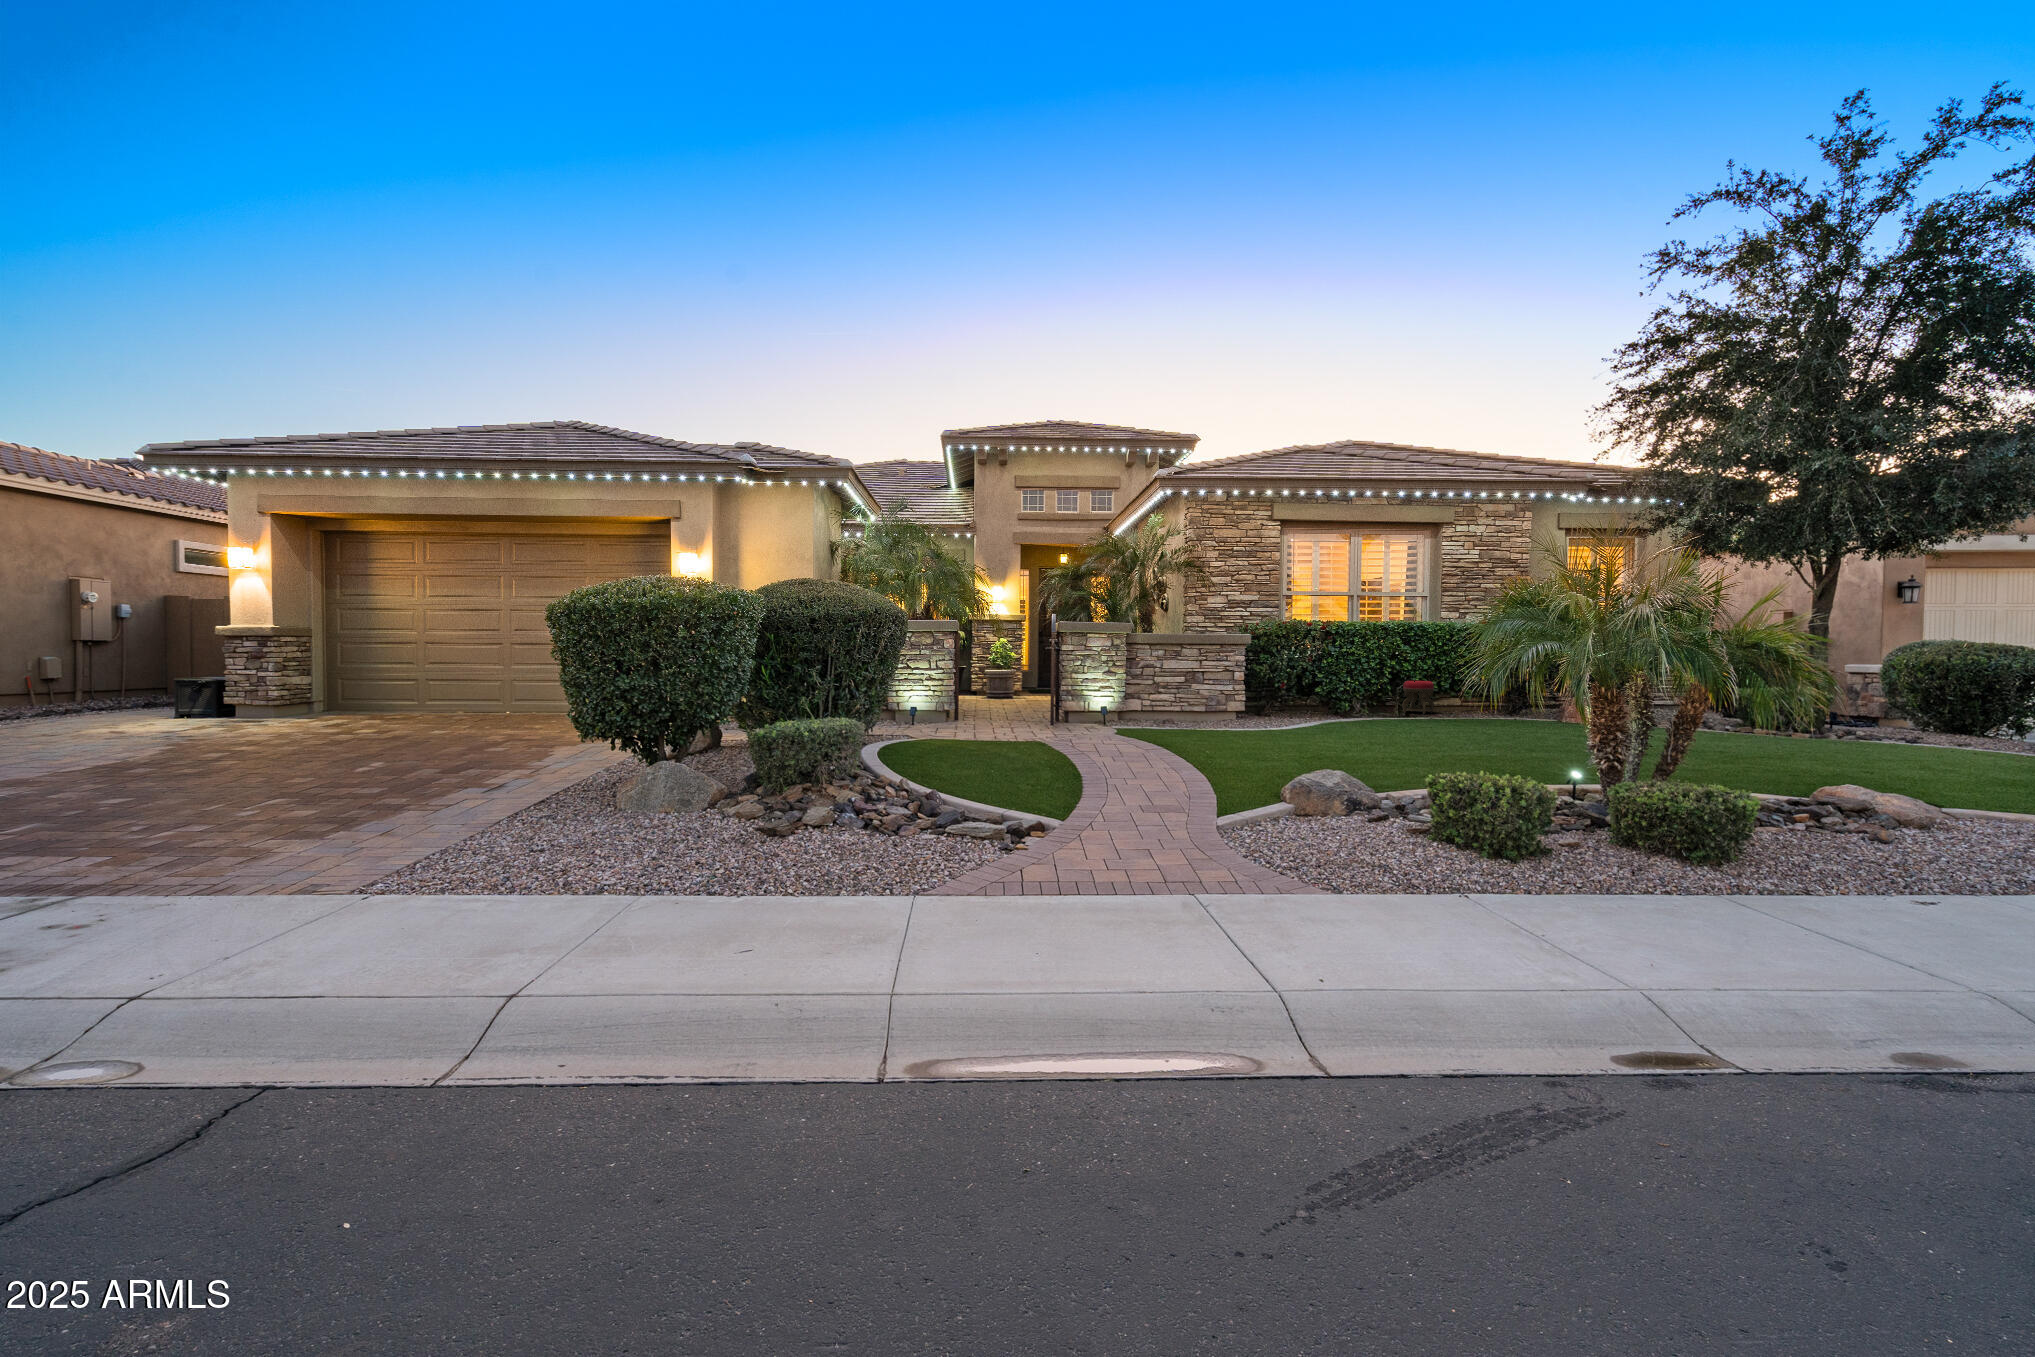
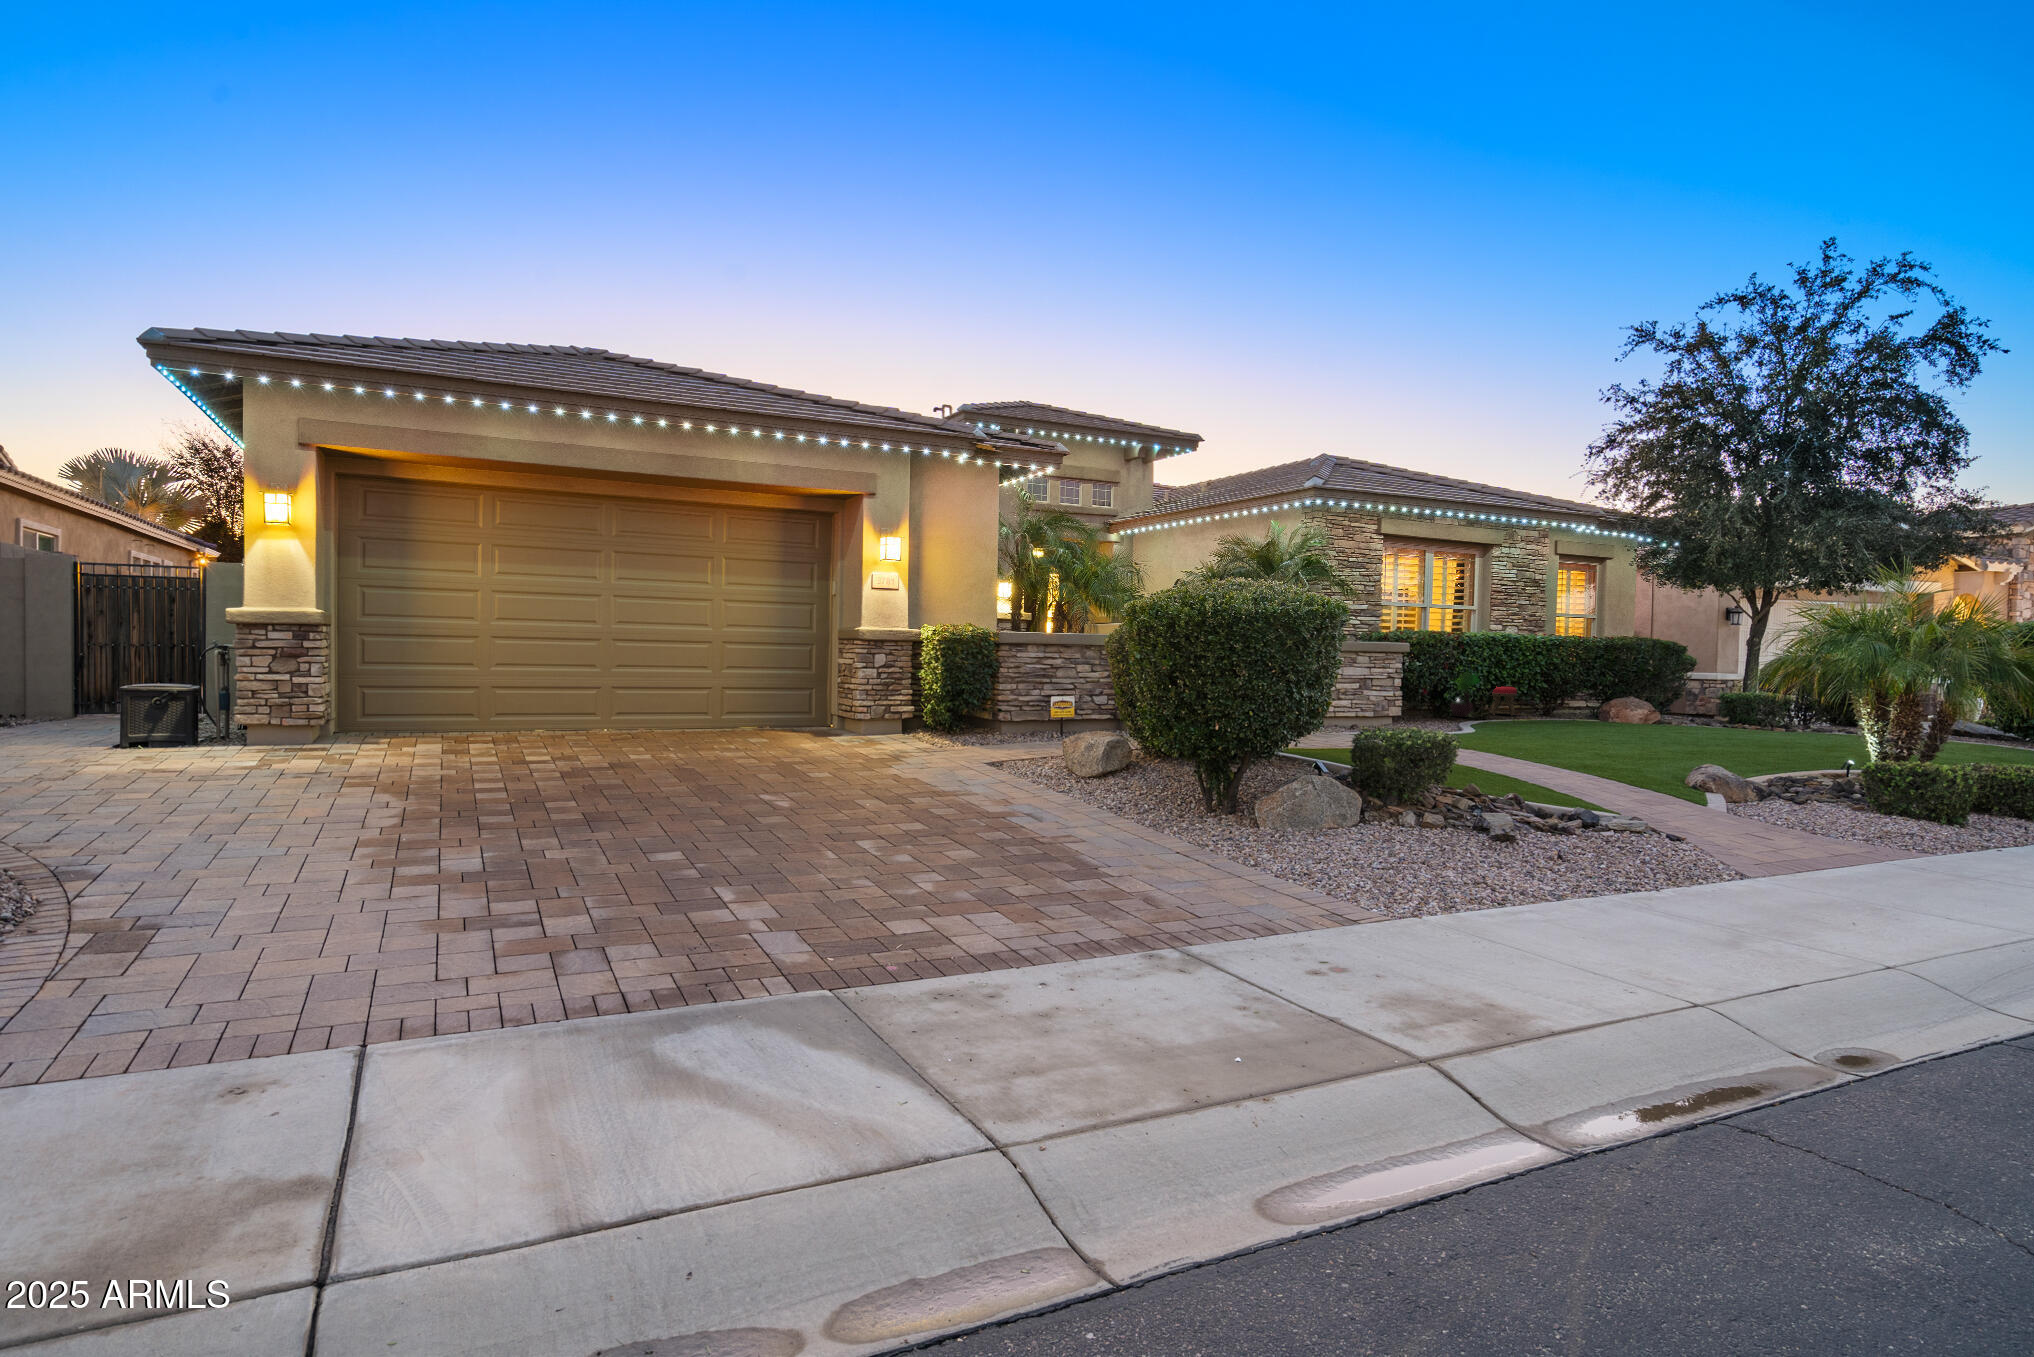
potted tree: none [1334,660,1365,714] -> present [1450,674,1477,717]

